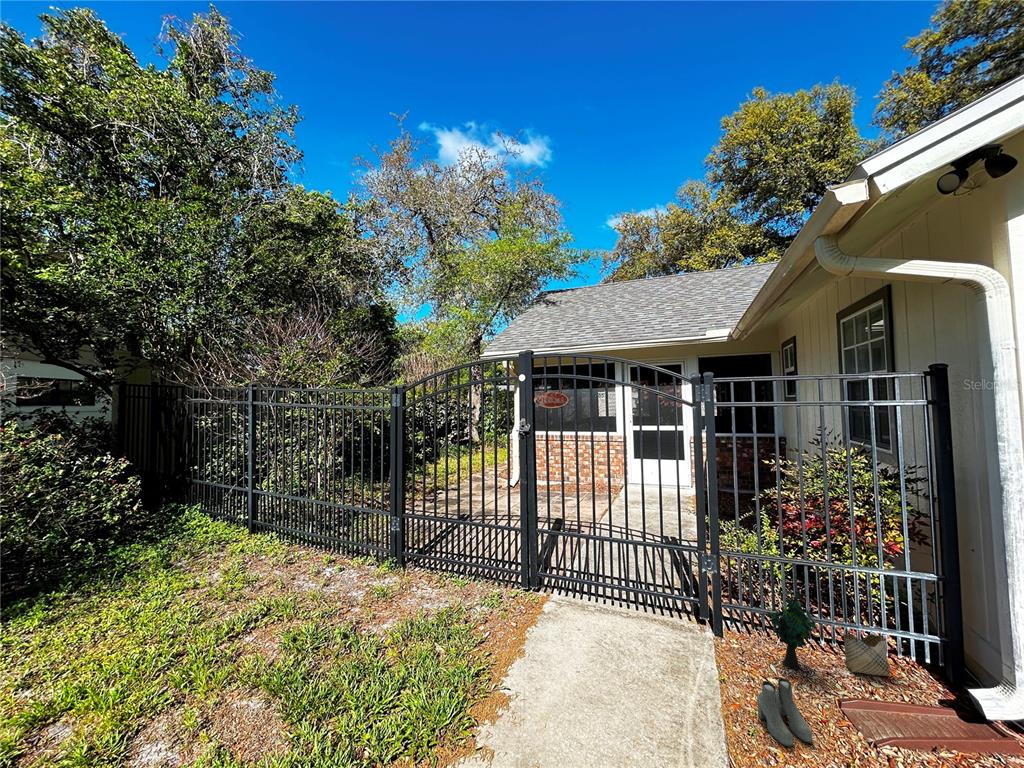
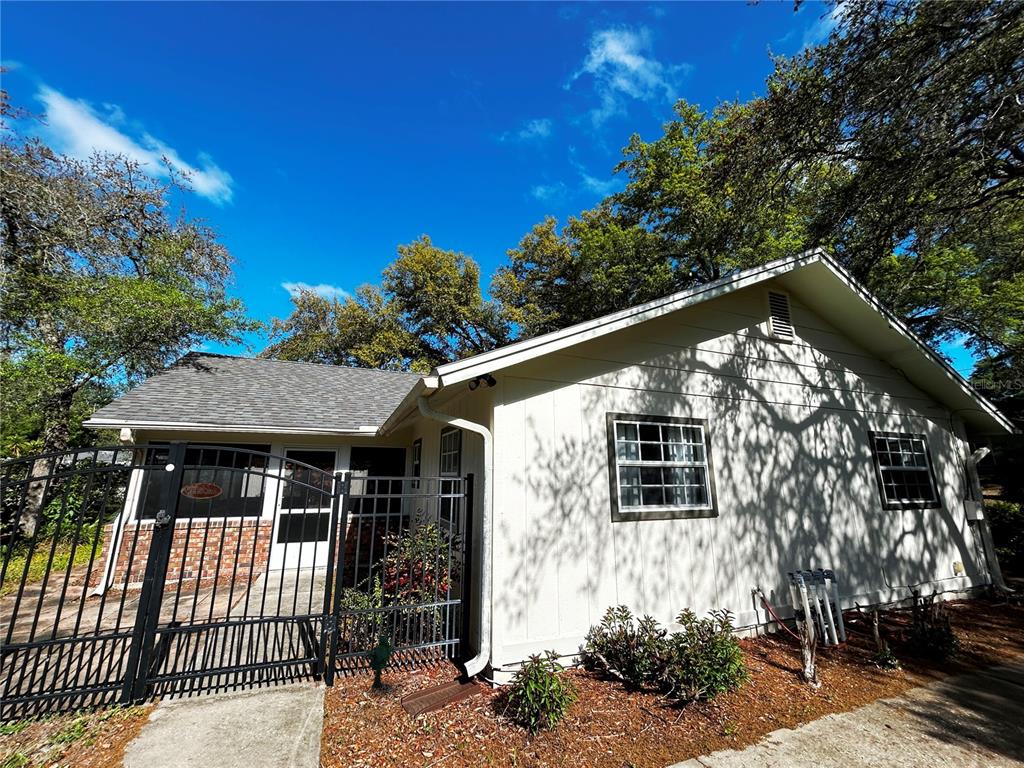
woven basket: present [844,614,890,676] -> none [409,635,432,676]
boots: present [757,678,813,747] -> none [347,690,378,735]

